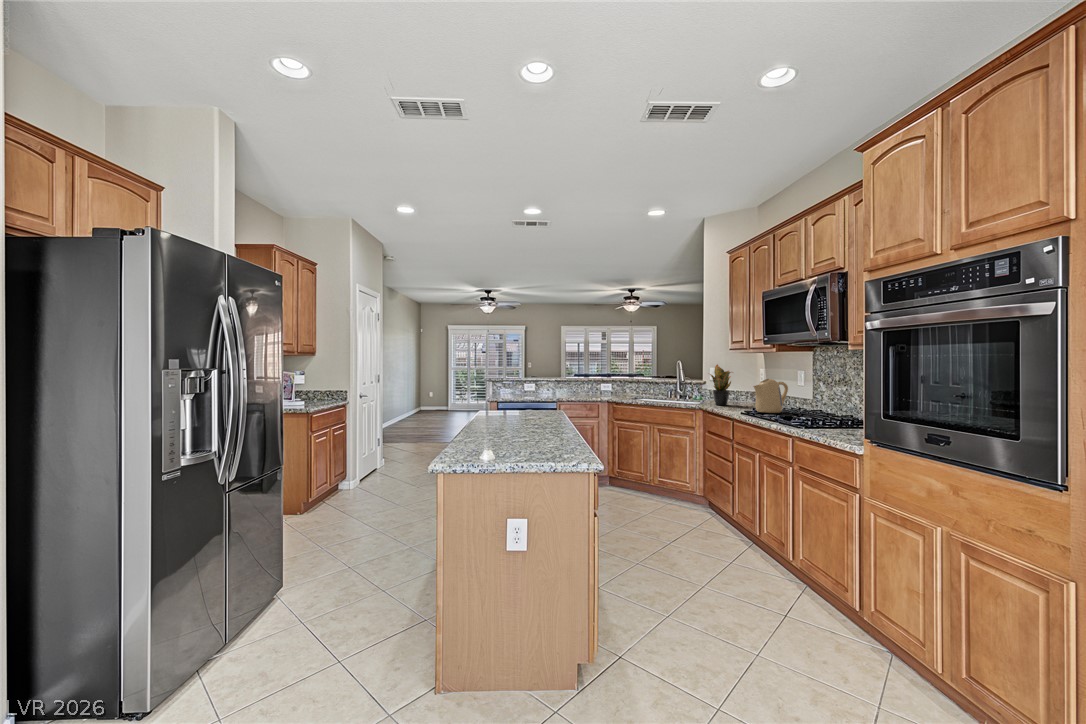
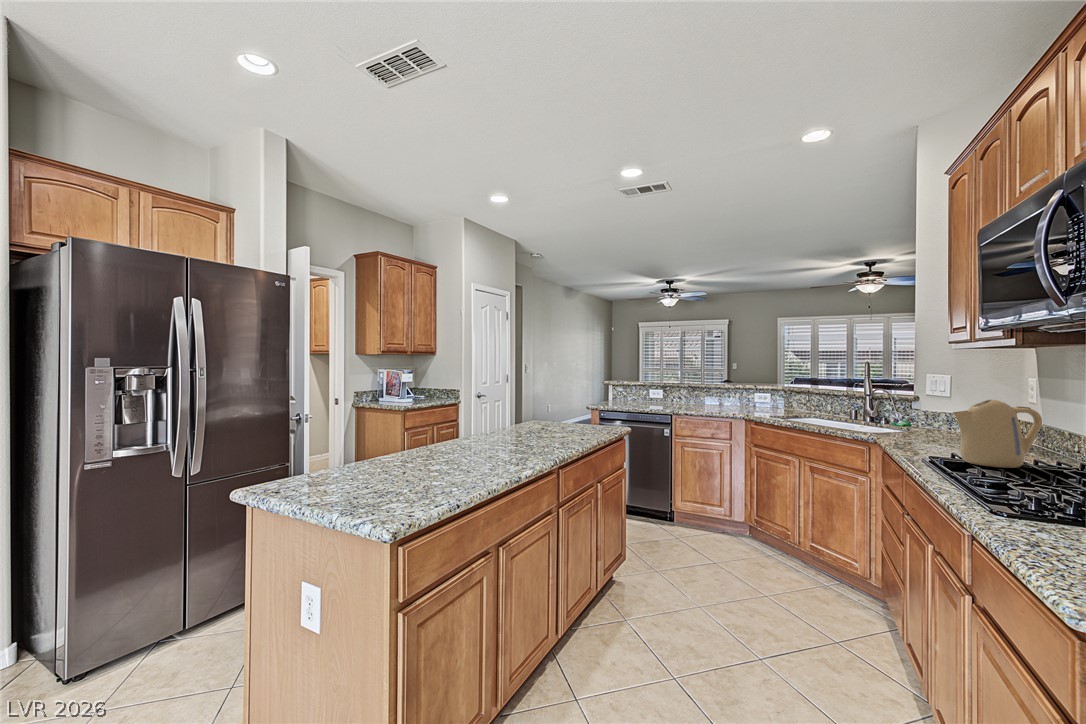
potted plant: present [710,364,731,405] -> none [885,367,946,441]

